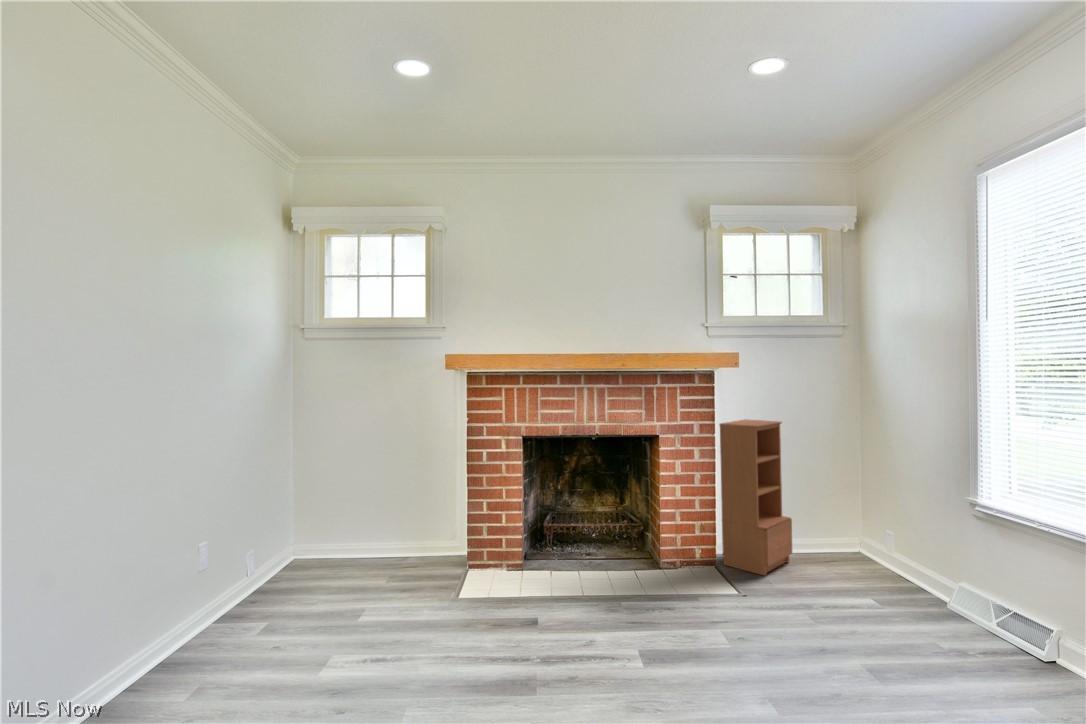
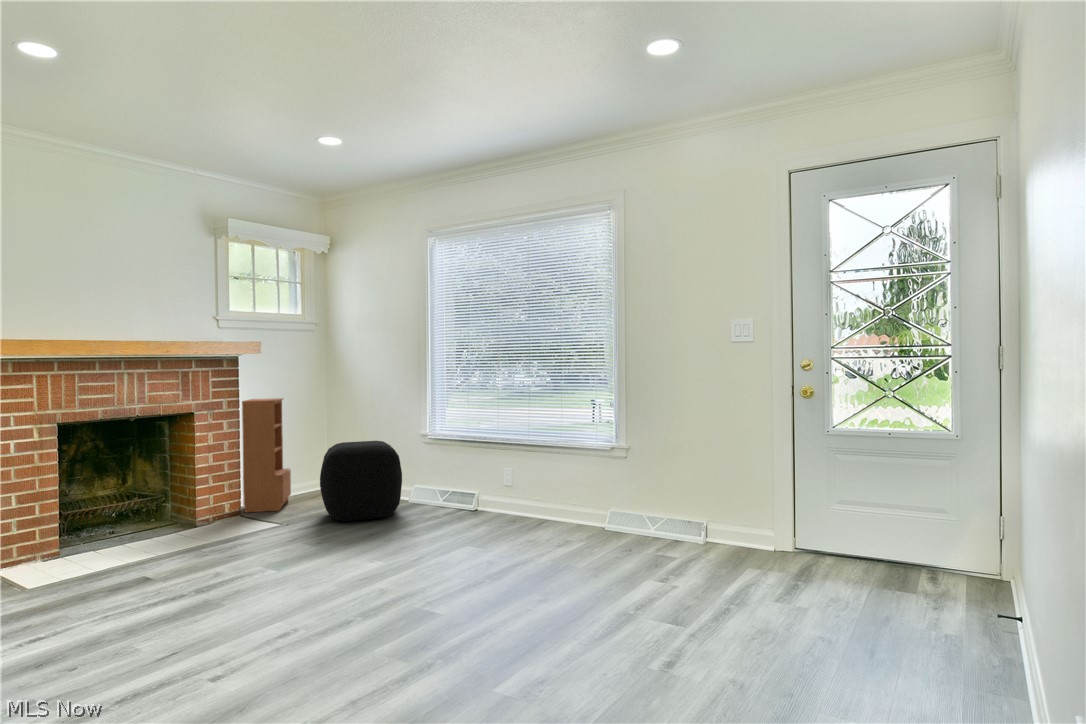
ottoman: none [793,503,945,654] -> present [320,441,402,521]

